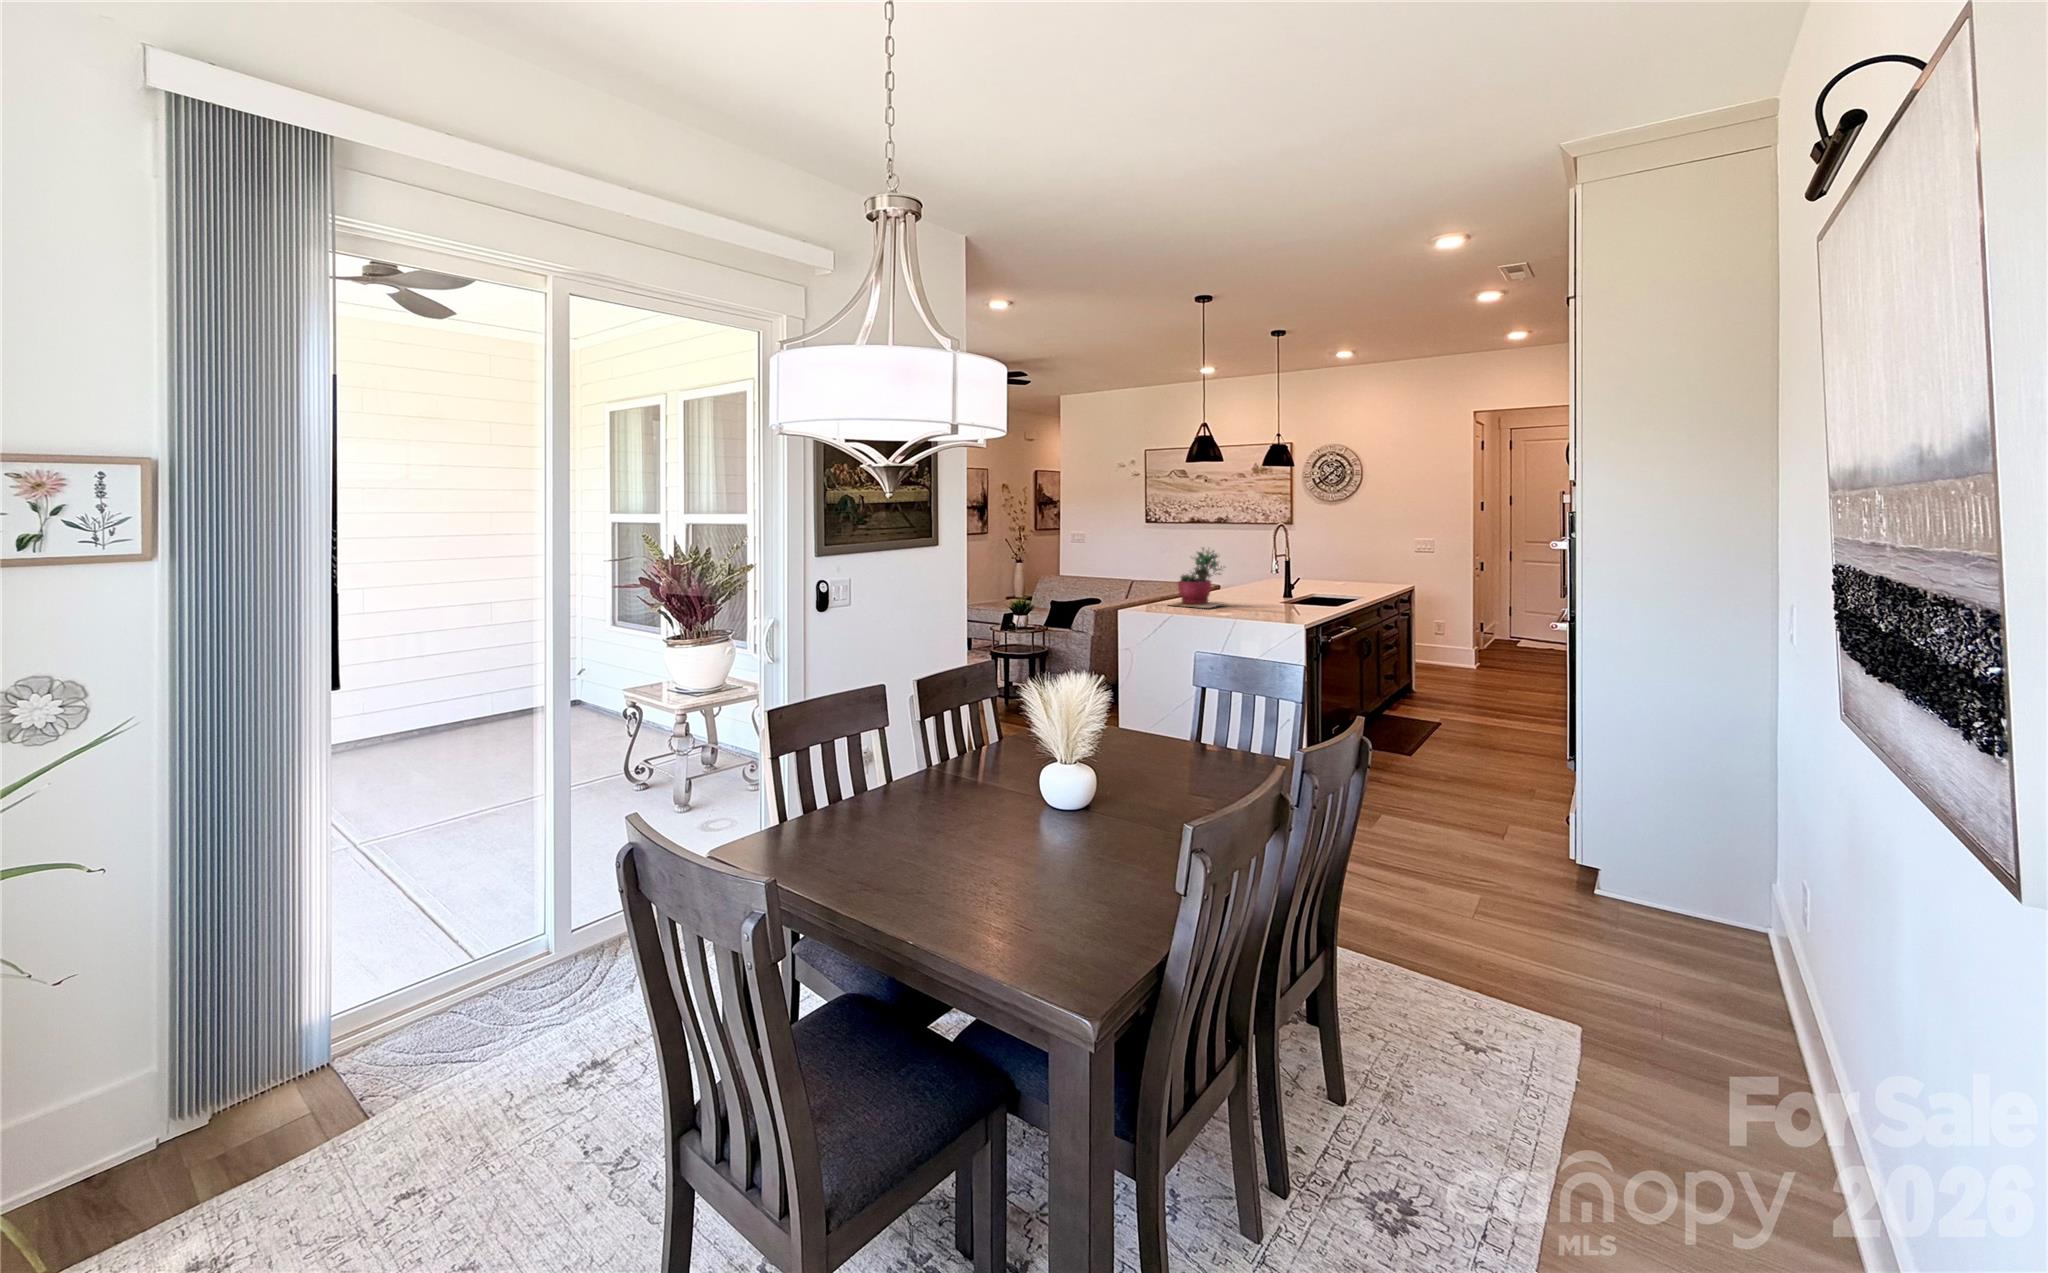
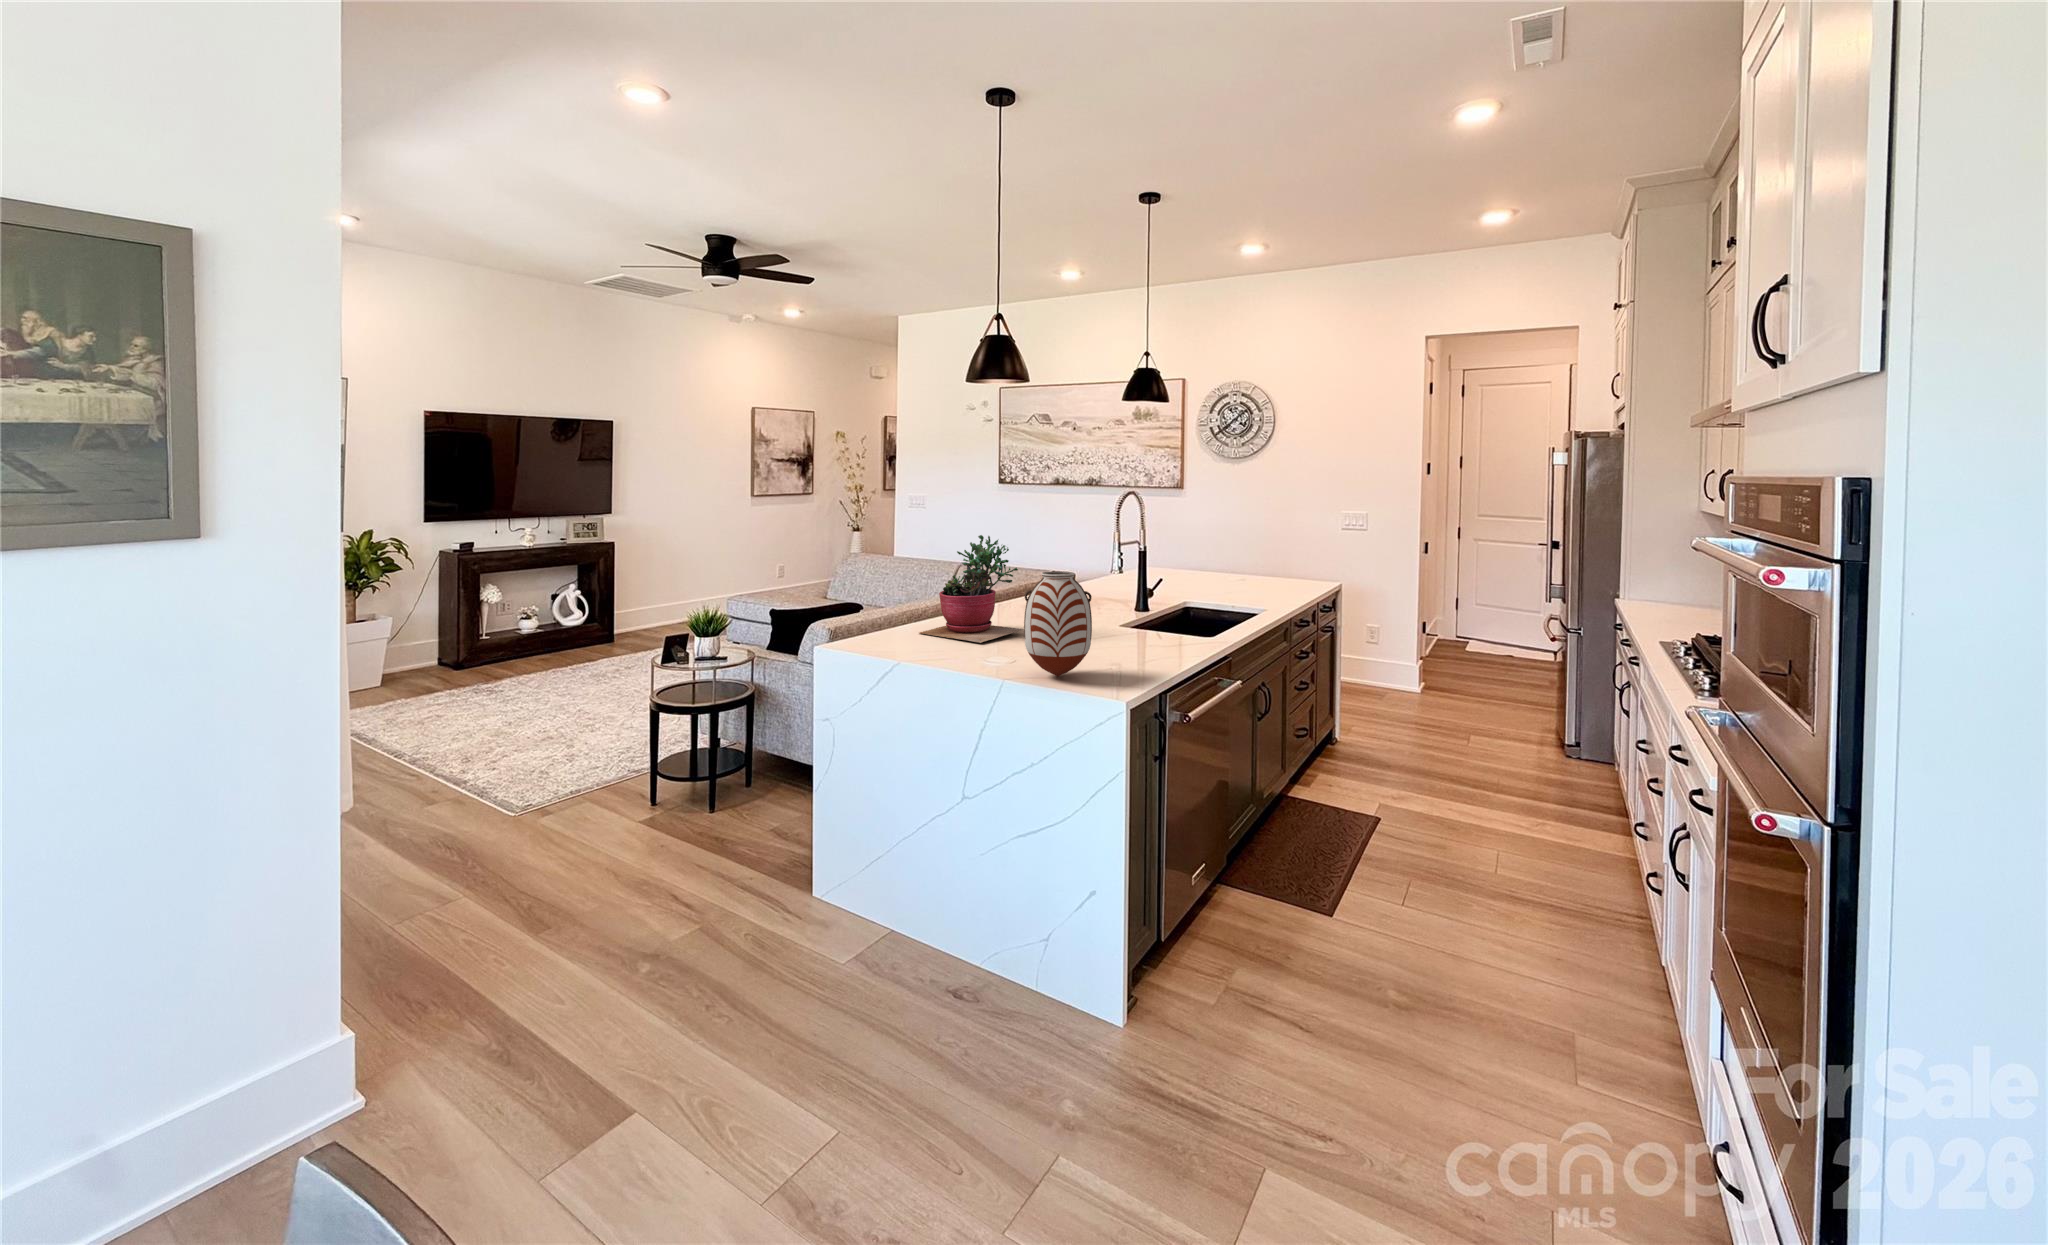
vase: none [1249,562,1286,619] -> present [1024,571,1092,677]

